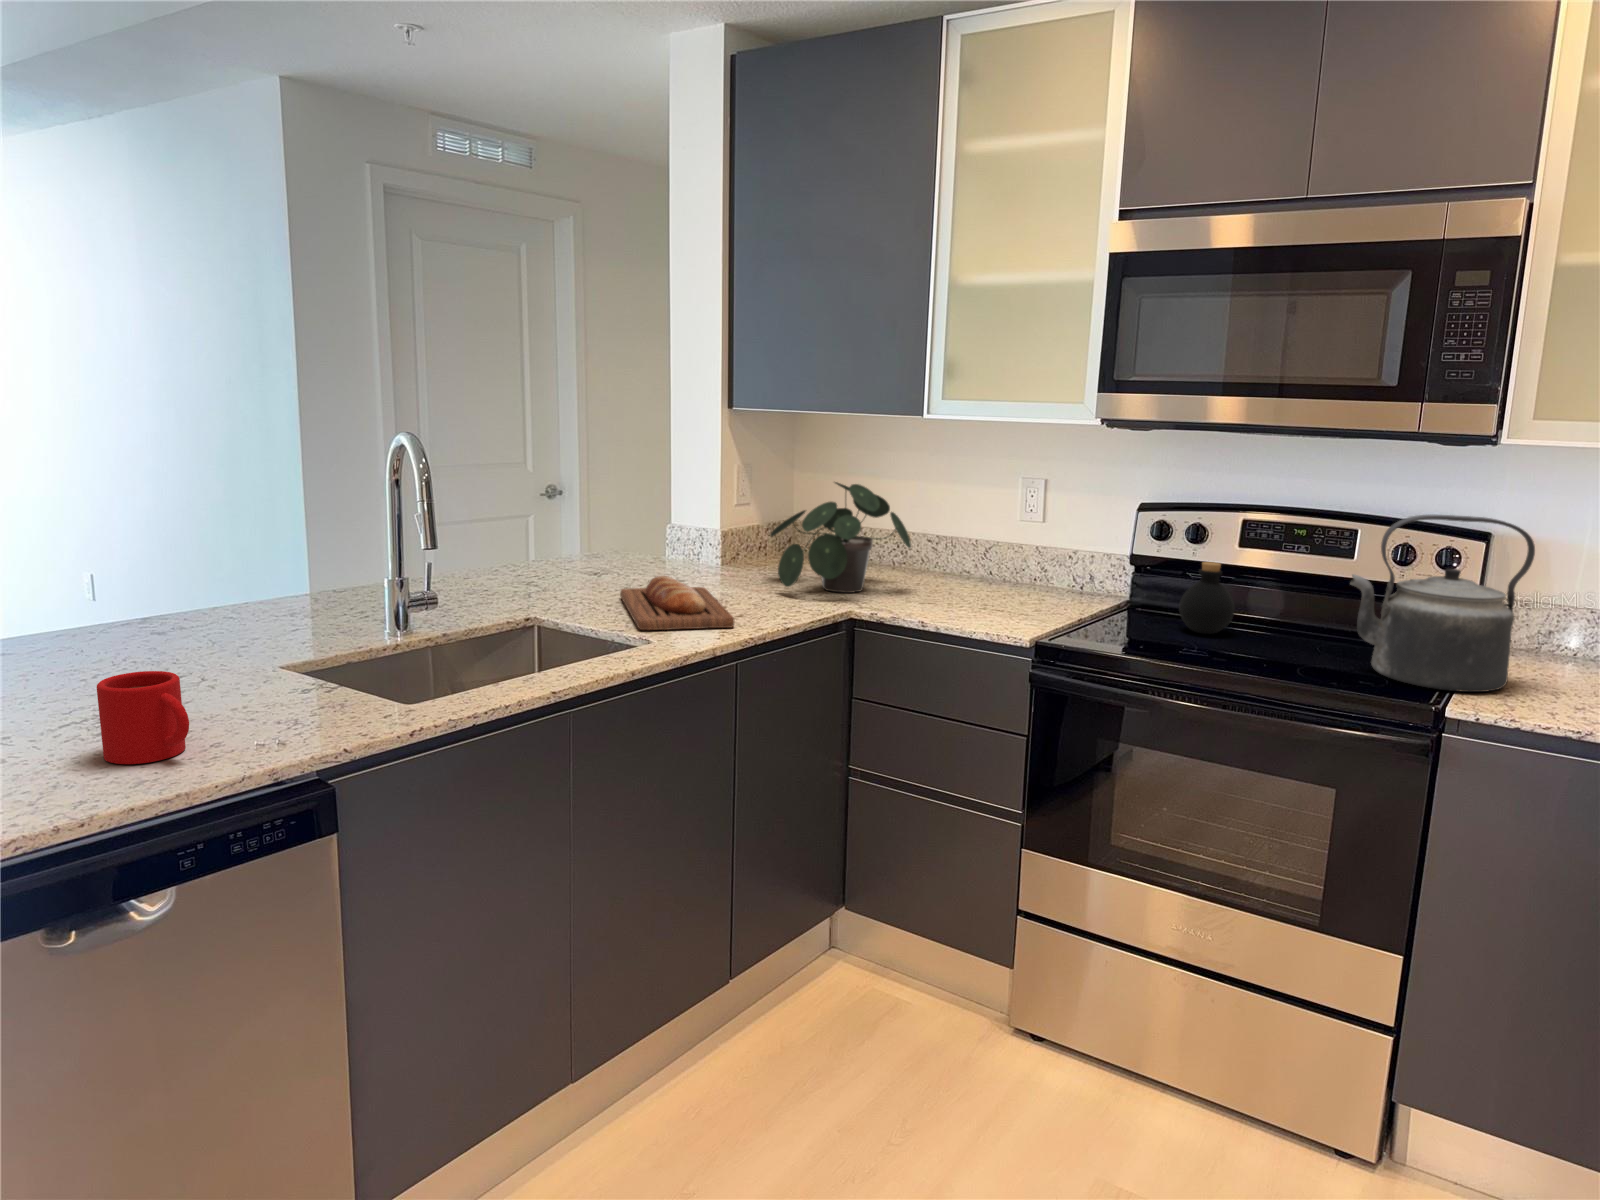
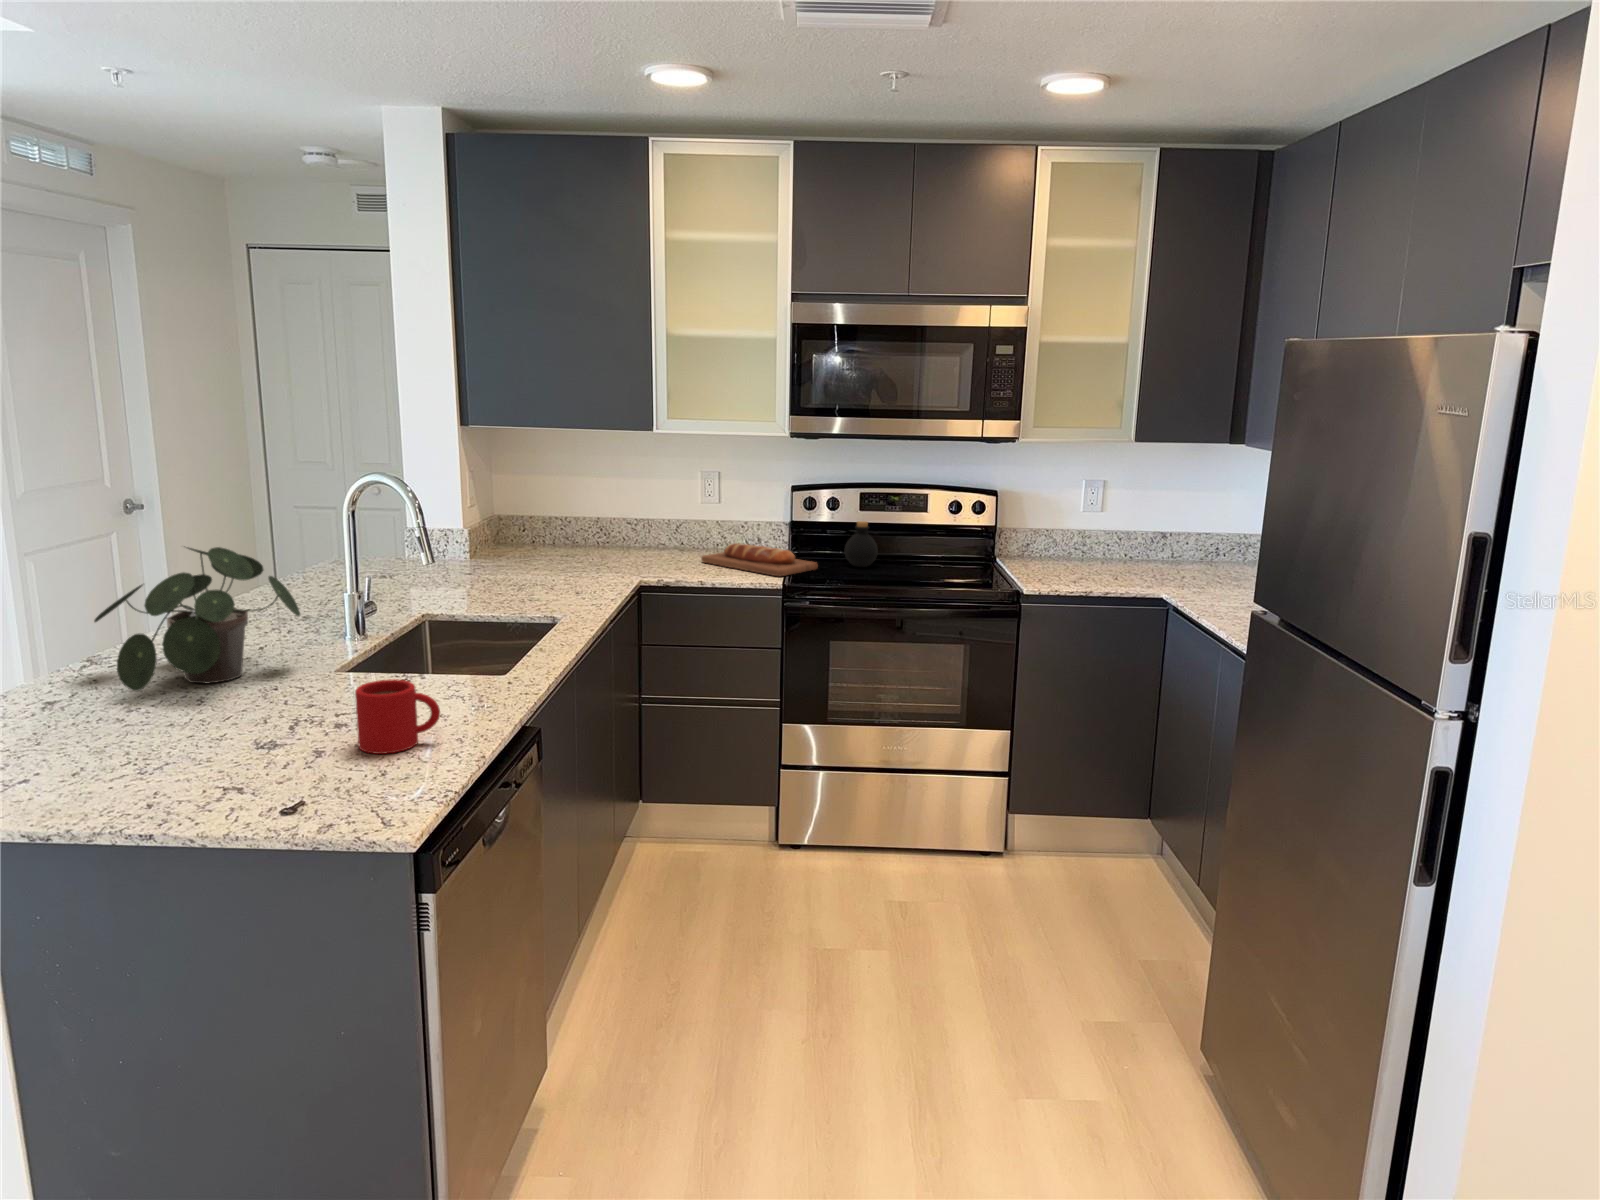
potted plant: present [771,482,911,593] -> present [94,547,300,691]
kettle: present [1350,515,1535,692] -> none [955,483,1037,581]
bread loaf: present [620,576,734,630] -> present [701,543,818,576]

